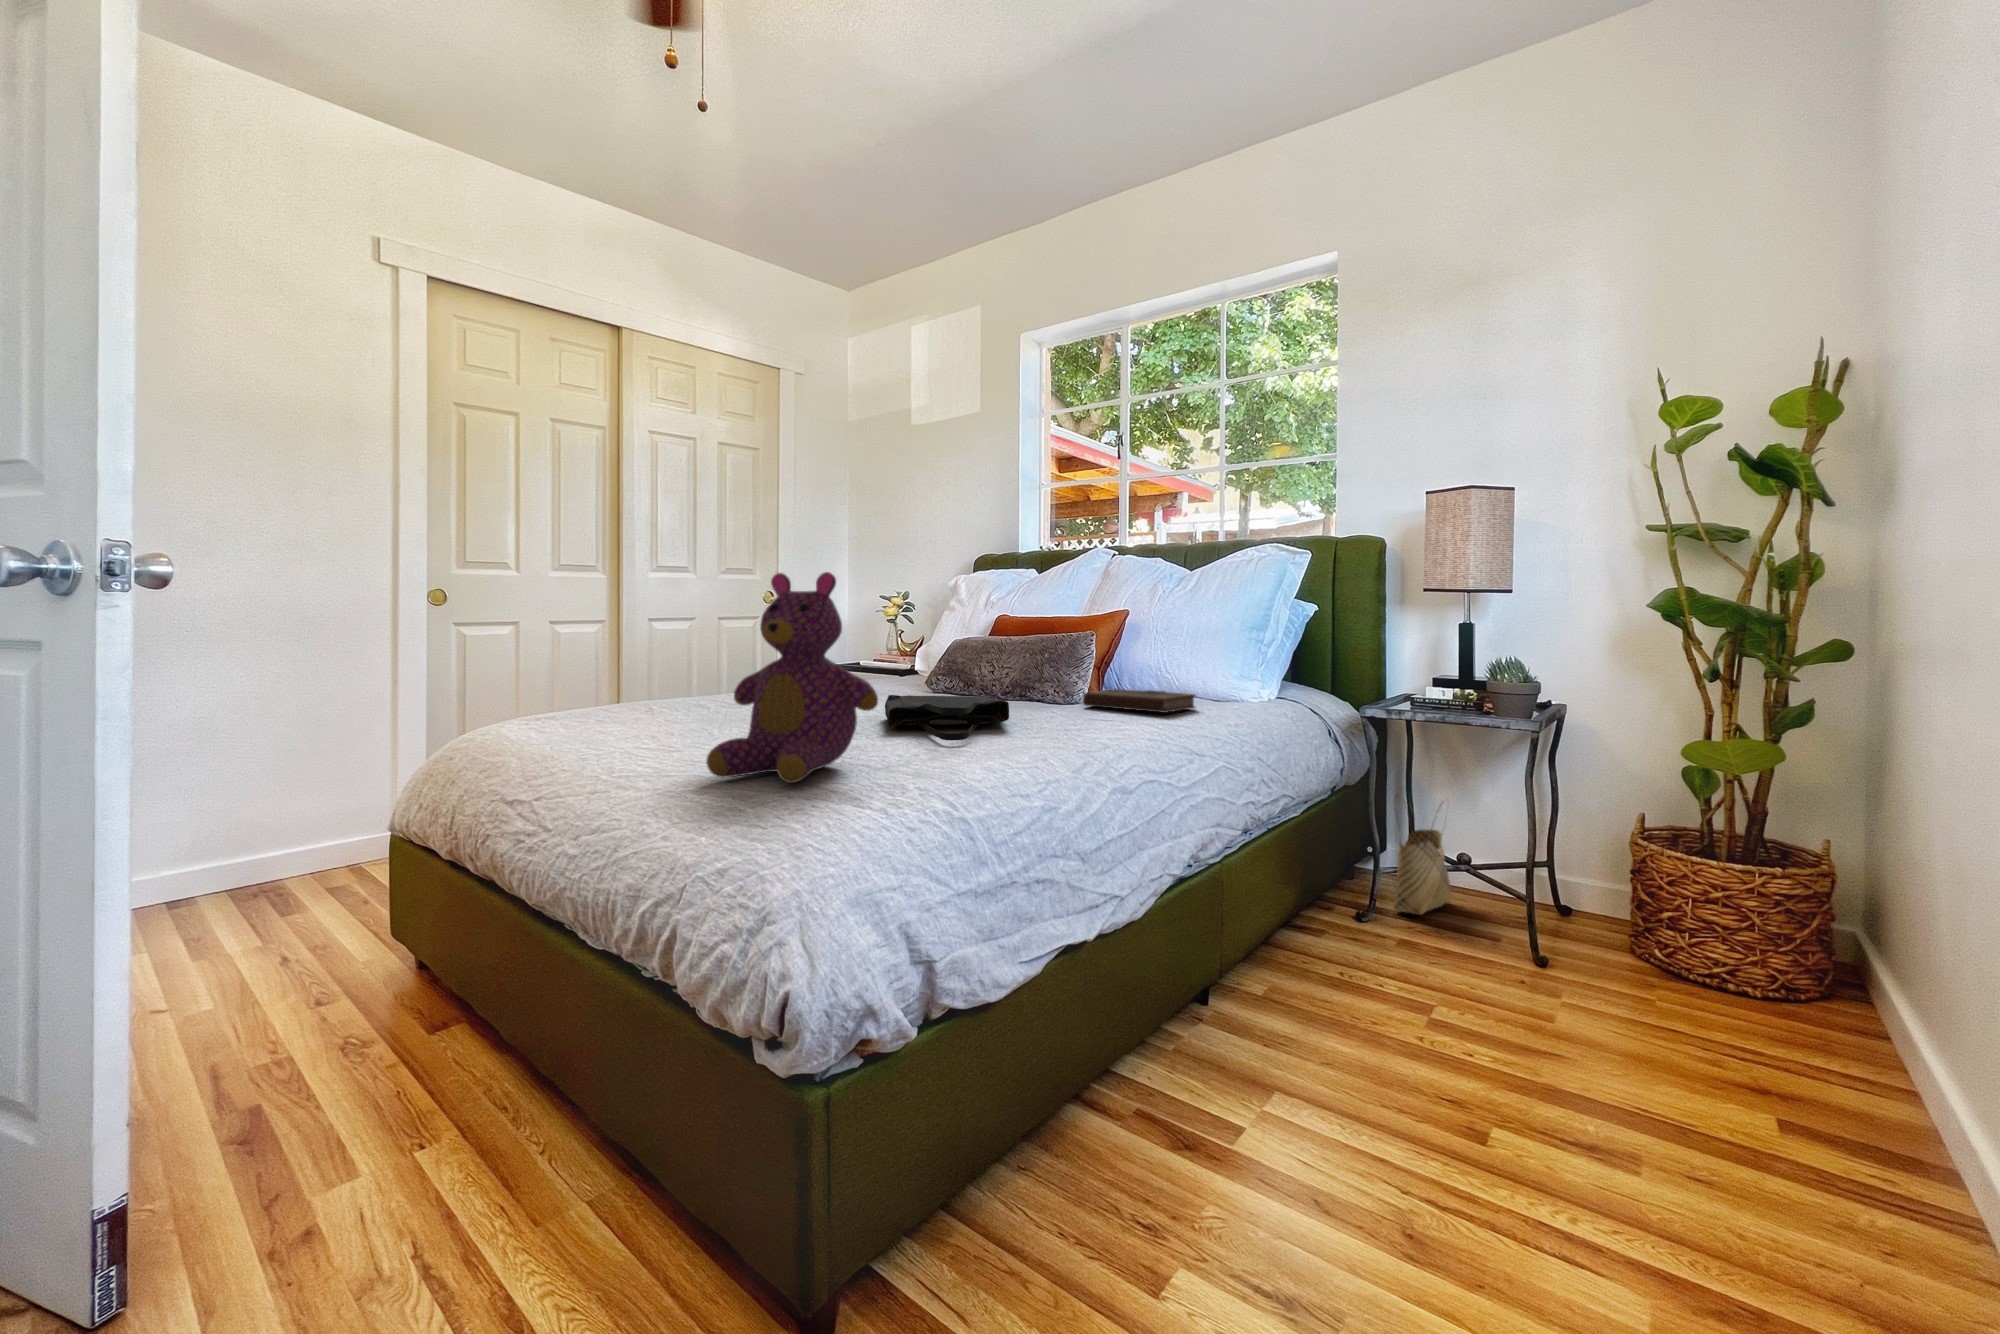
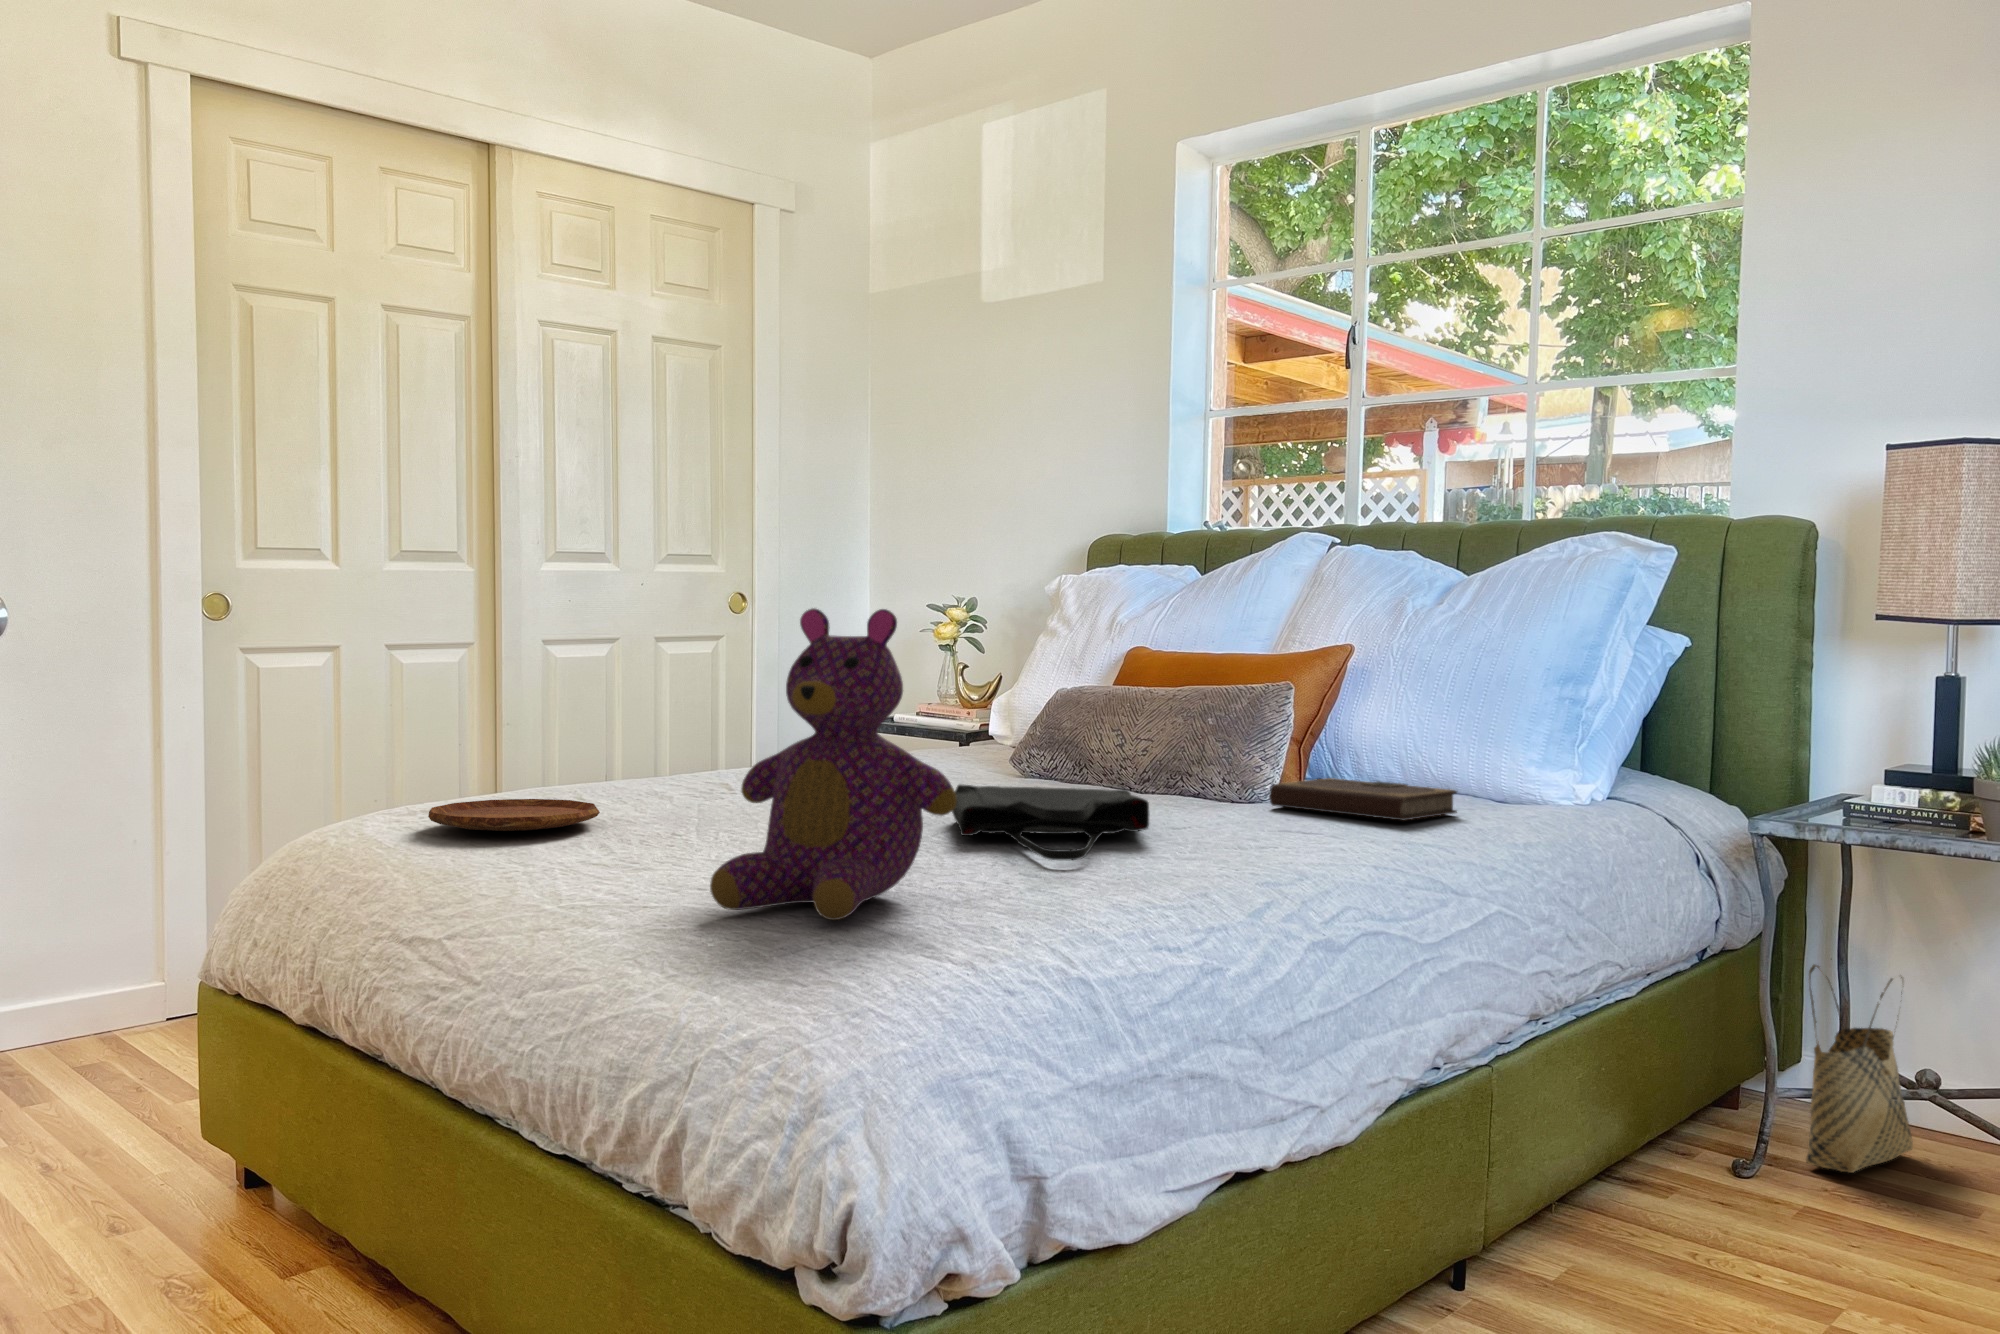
tray: none [535,709,654,729] -> present [428,799,600,831]

